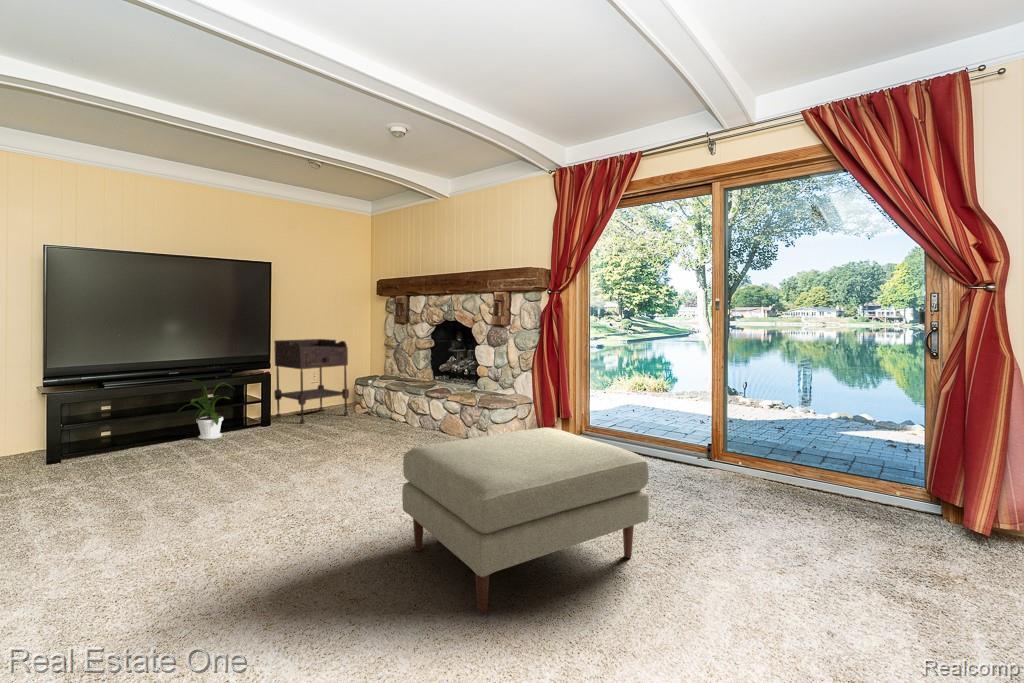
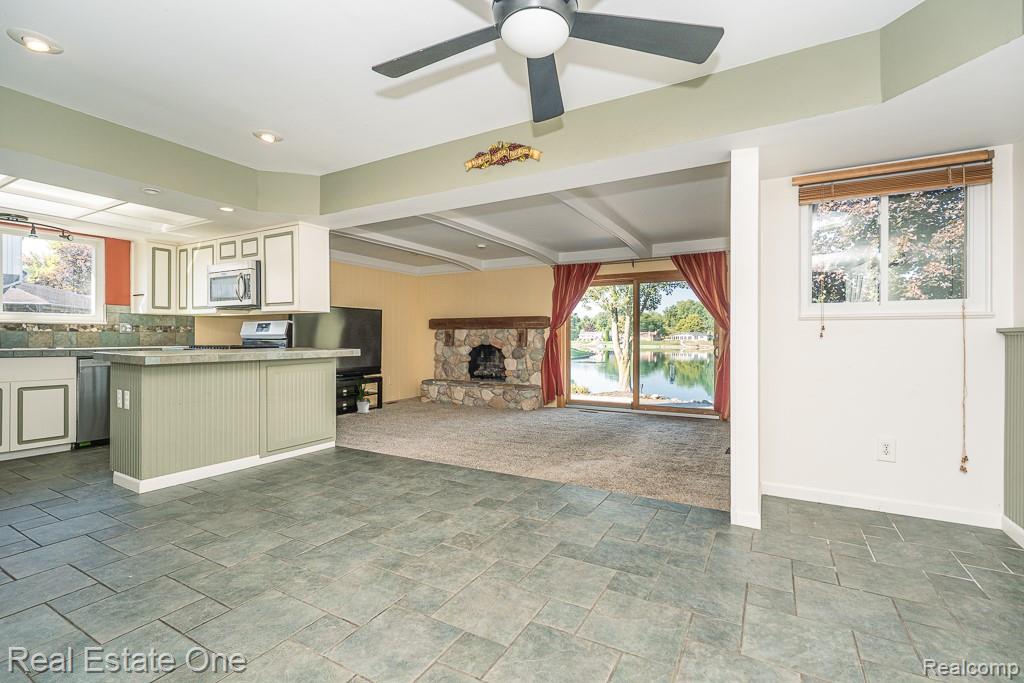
side table: present [274,339,349,423] -> none [377,356,422,406]
ottoman: present [402,428,649,614] -> none [533,388,625,441]

